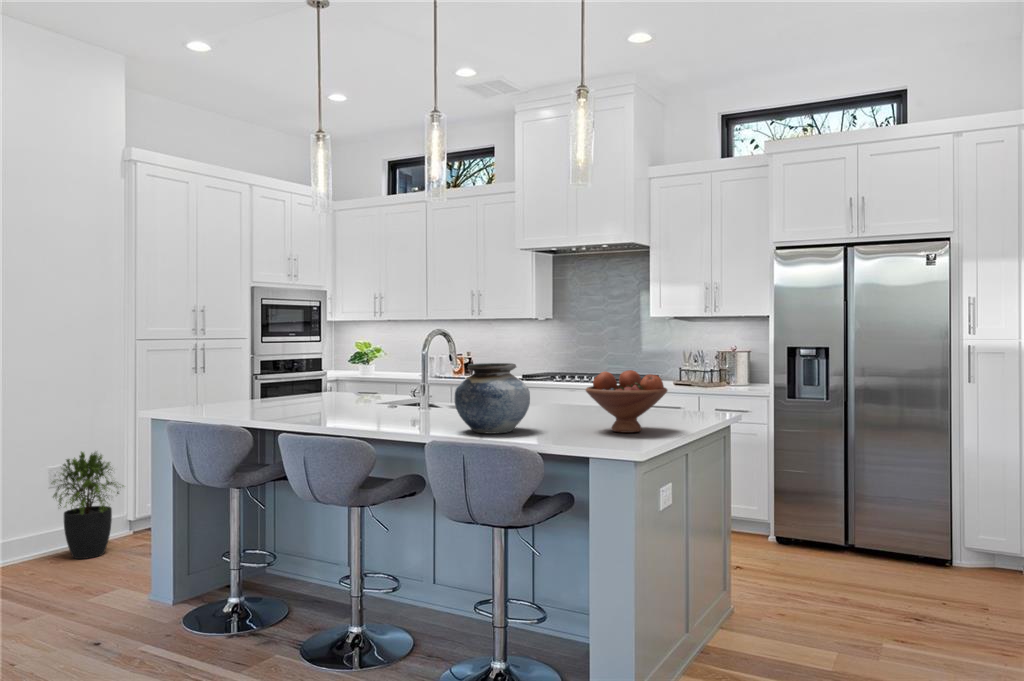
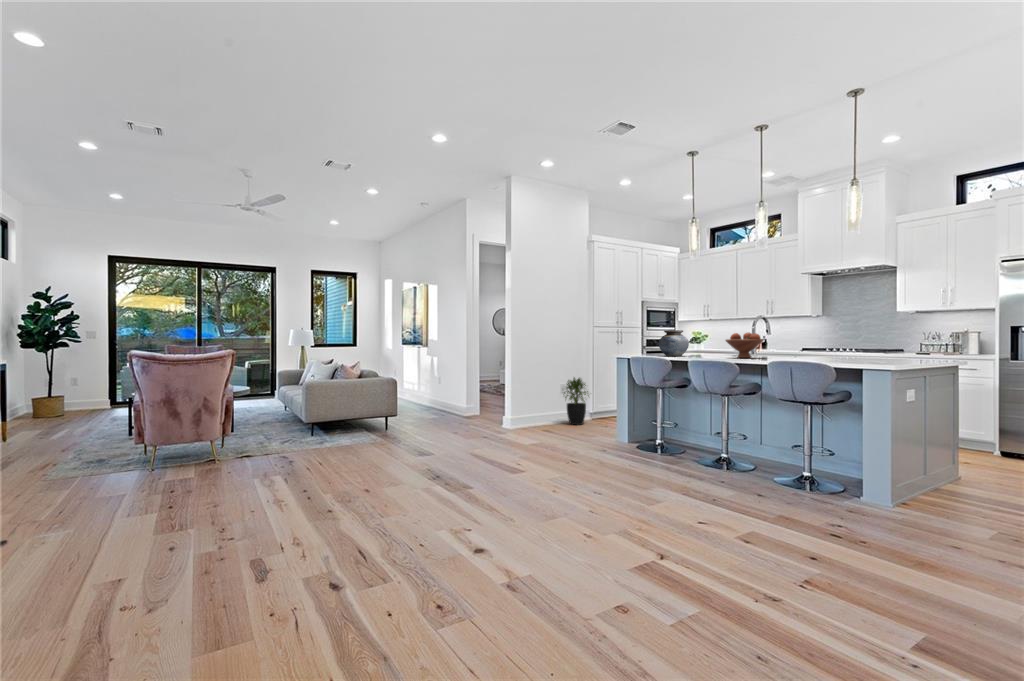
vase: present [455,363,530,434] -> present [659,330,689,356]
fruit bowl: present [586,370,667,433] -> present [726,333,763,358]

